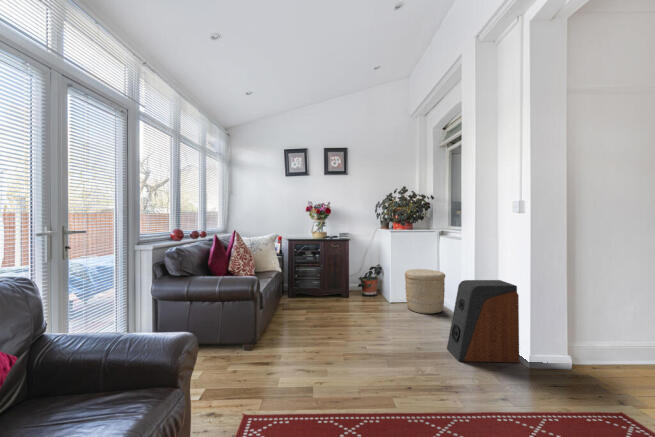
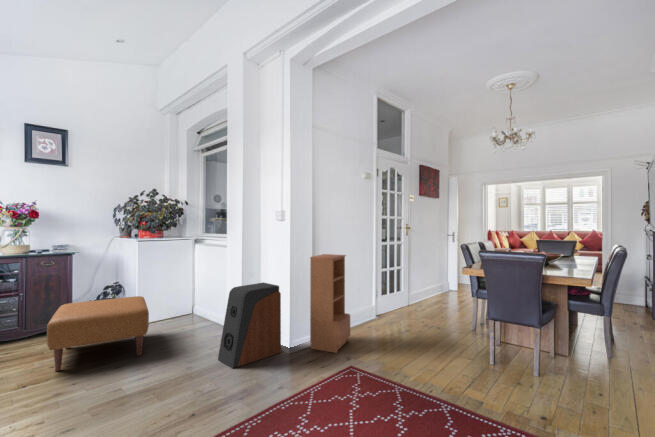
bookcase: none [562,255,636,388] -> present [310,254,350,353]
woven basket: present [405,269,445,314] -> none [158,281,204,330]
ottoman: none [327,275,393,326] -> present [47,296,149,371]

